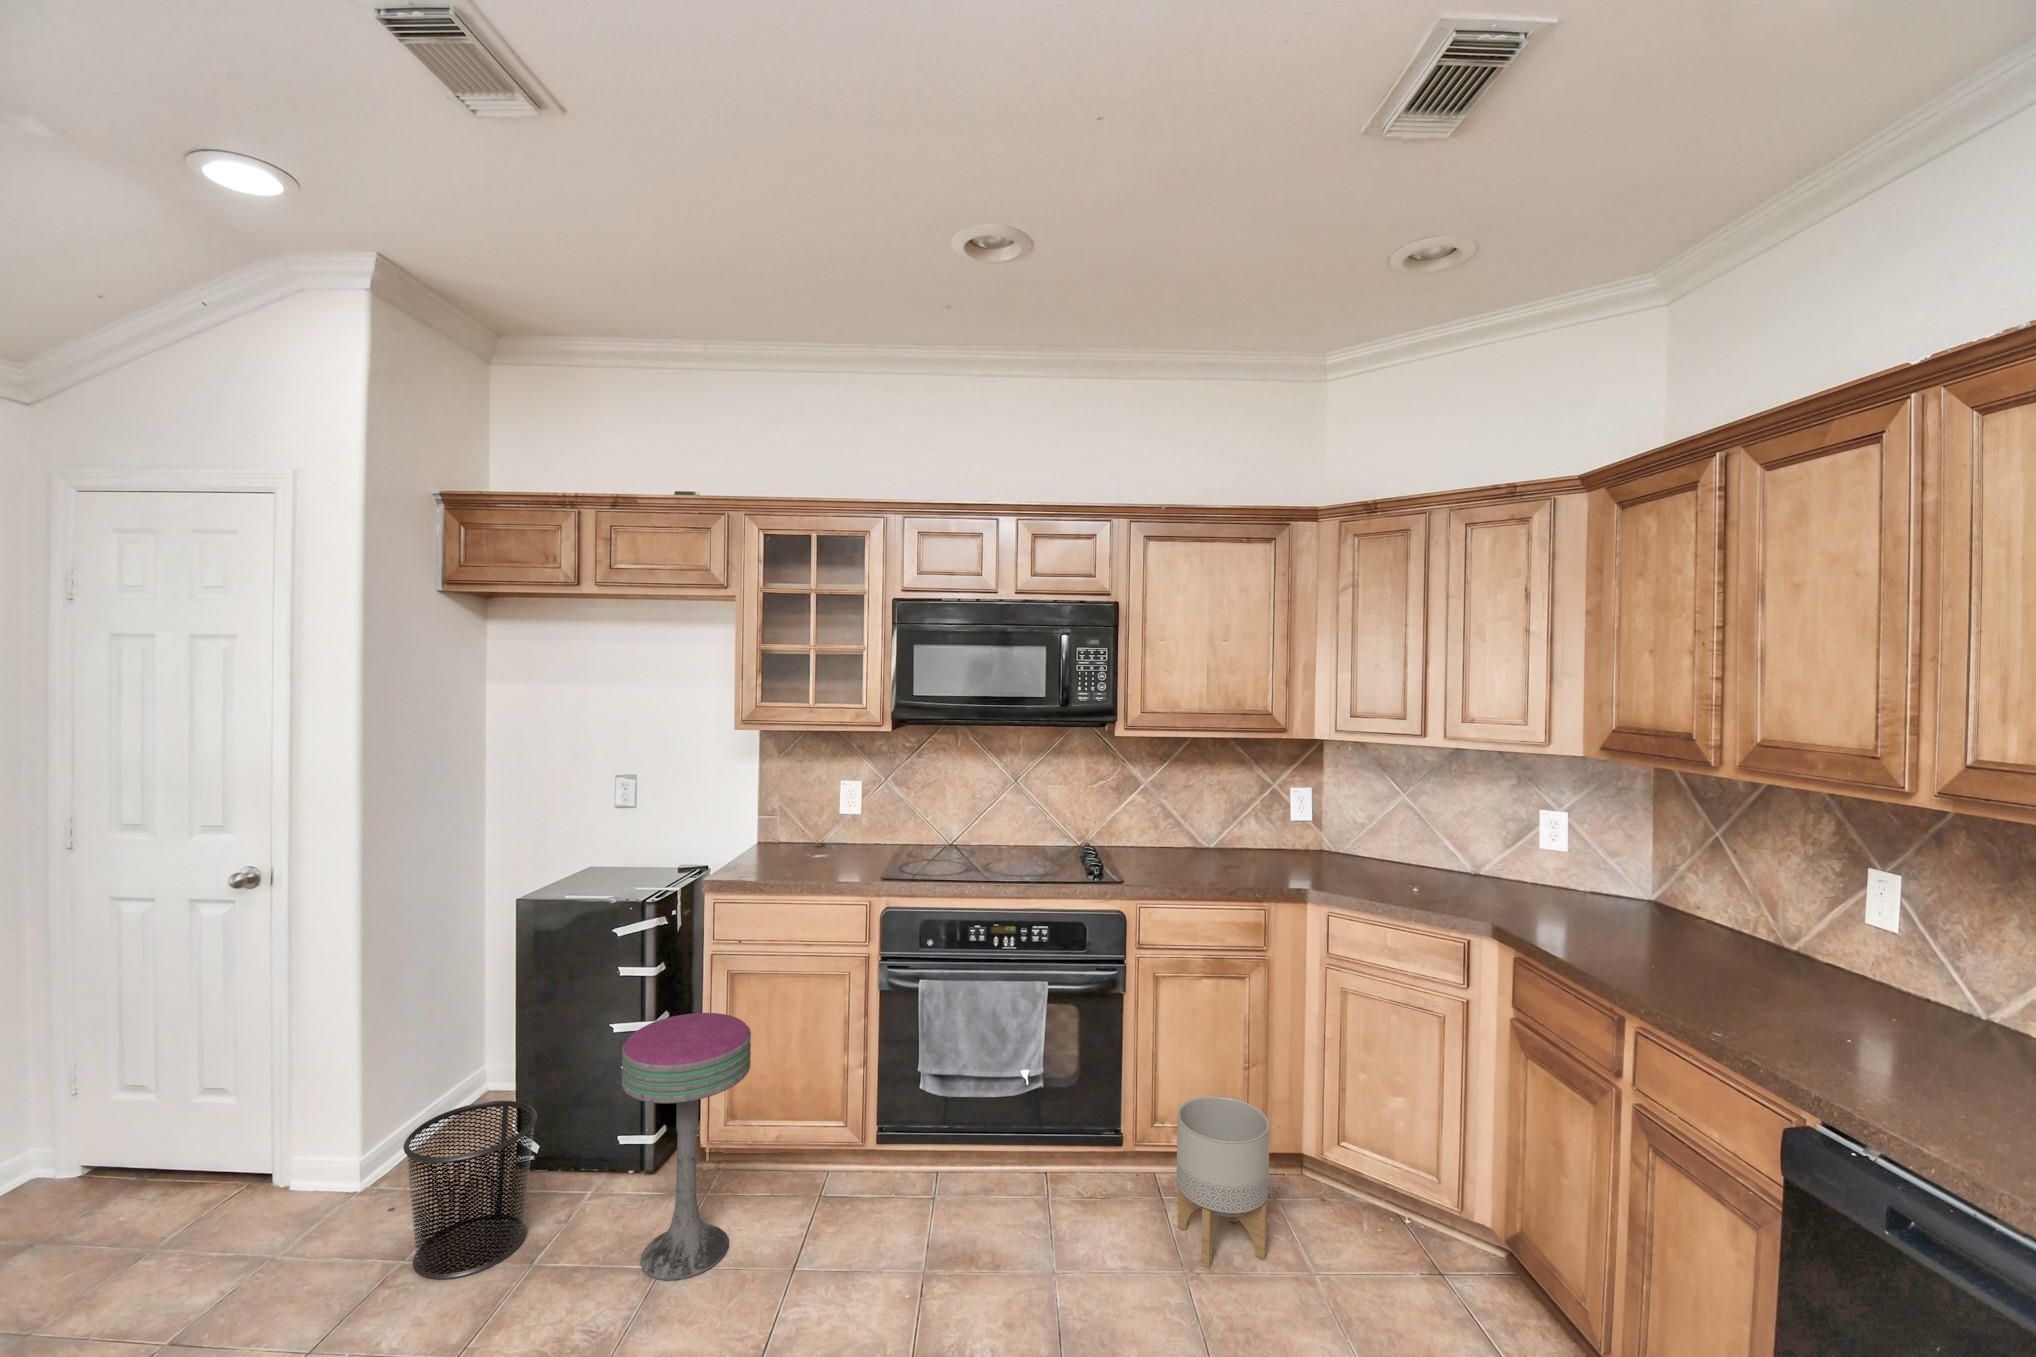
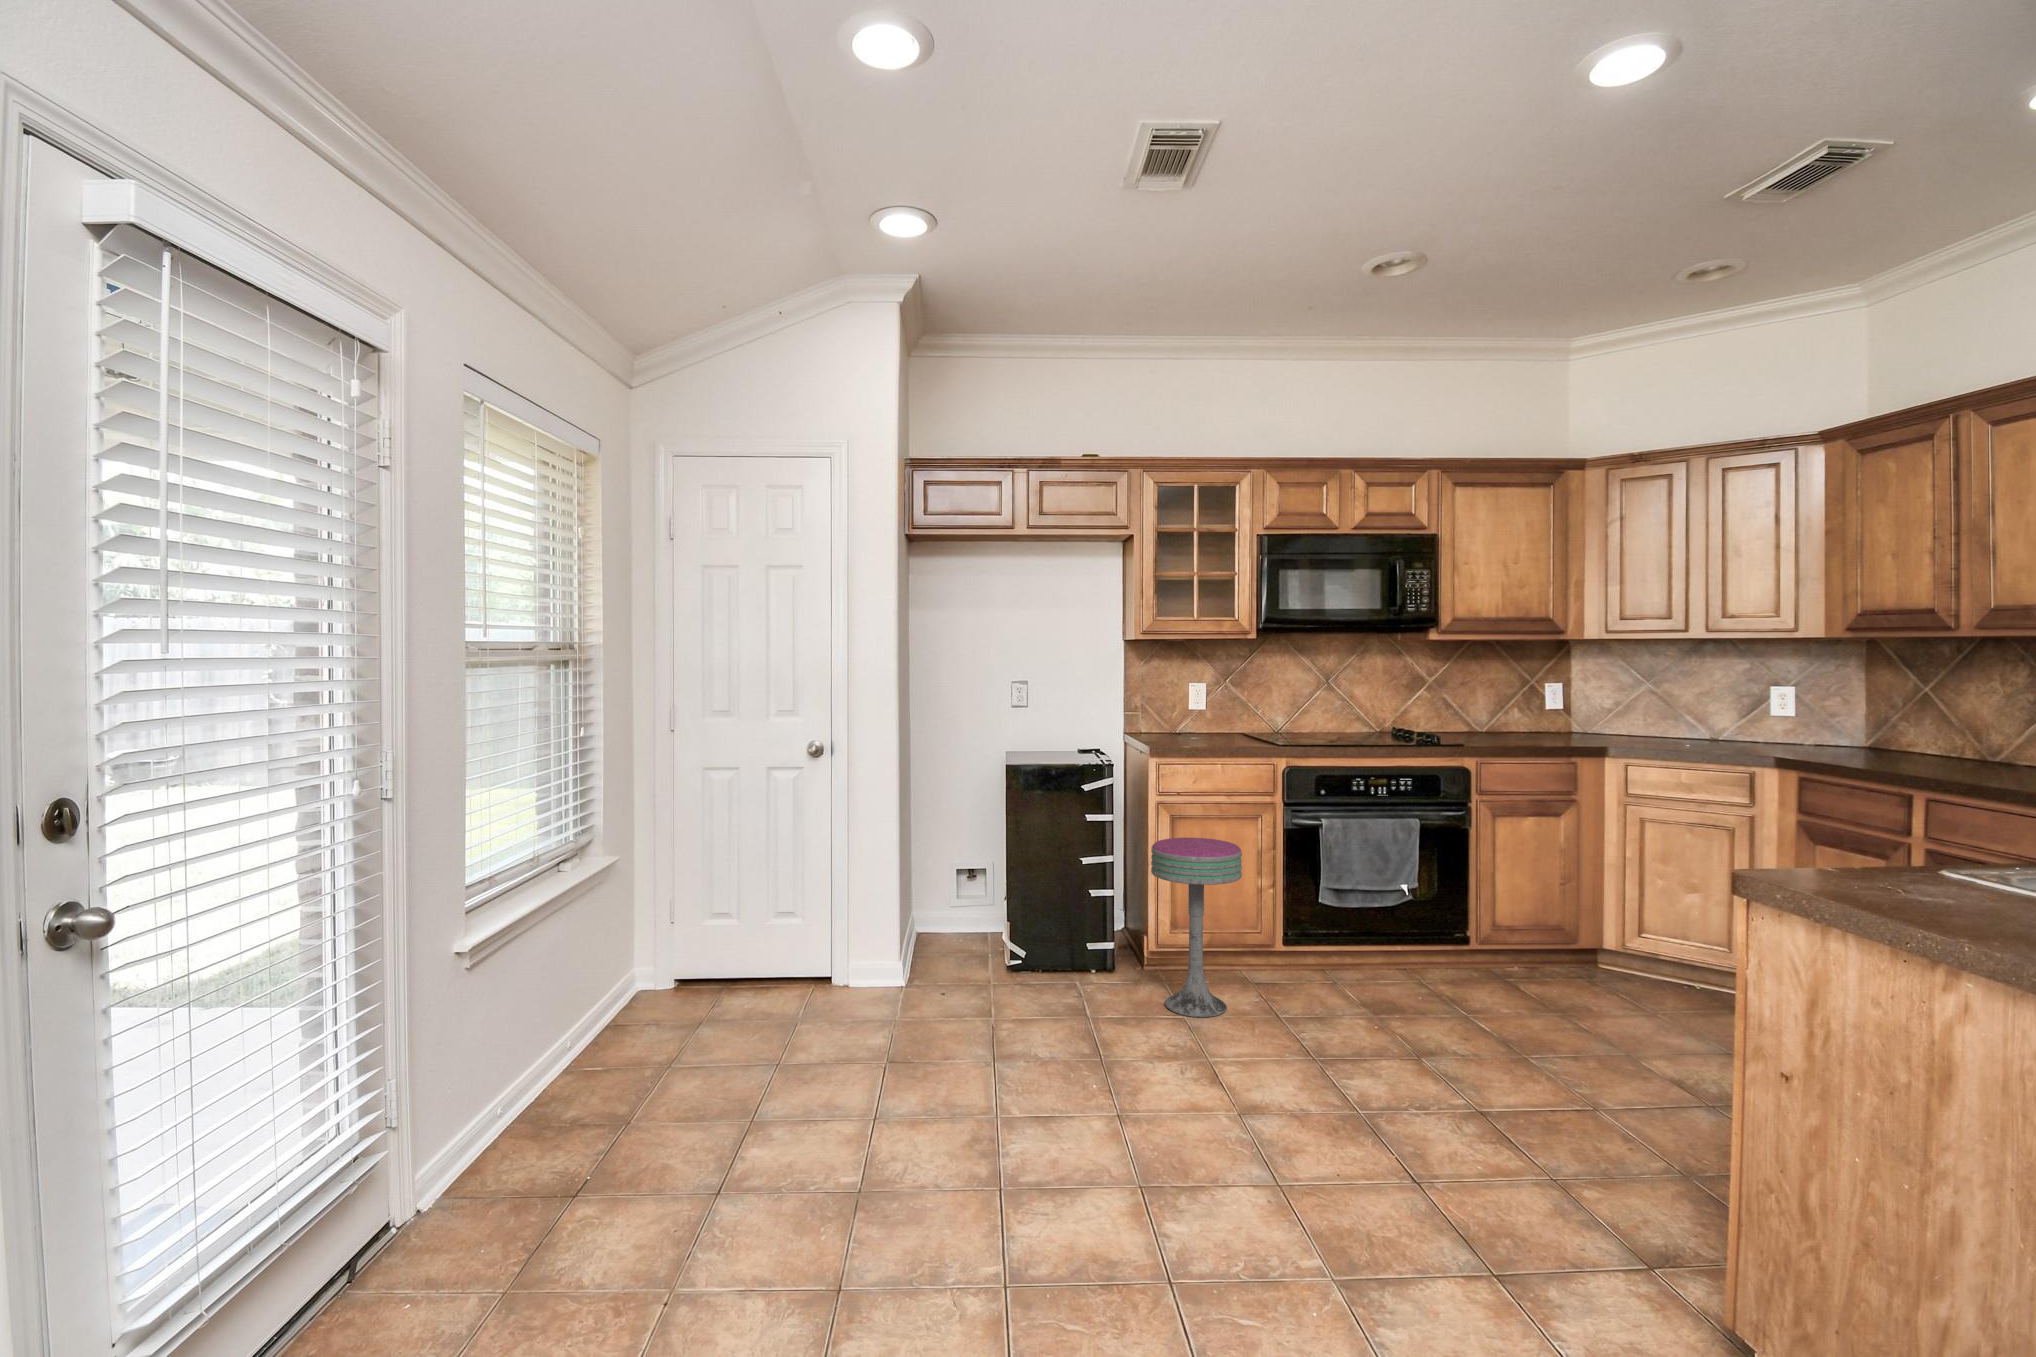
planter: present [1176,1096,1269,1268] -> none [1536,896,1614,1005]
waste bin: present [403,1101,537,1279] -> none [995,907,1078,1020]

